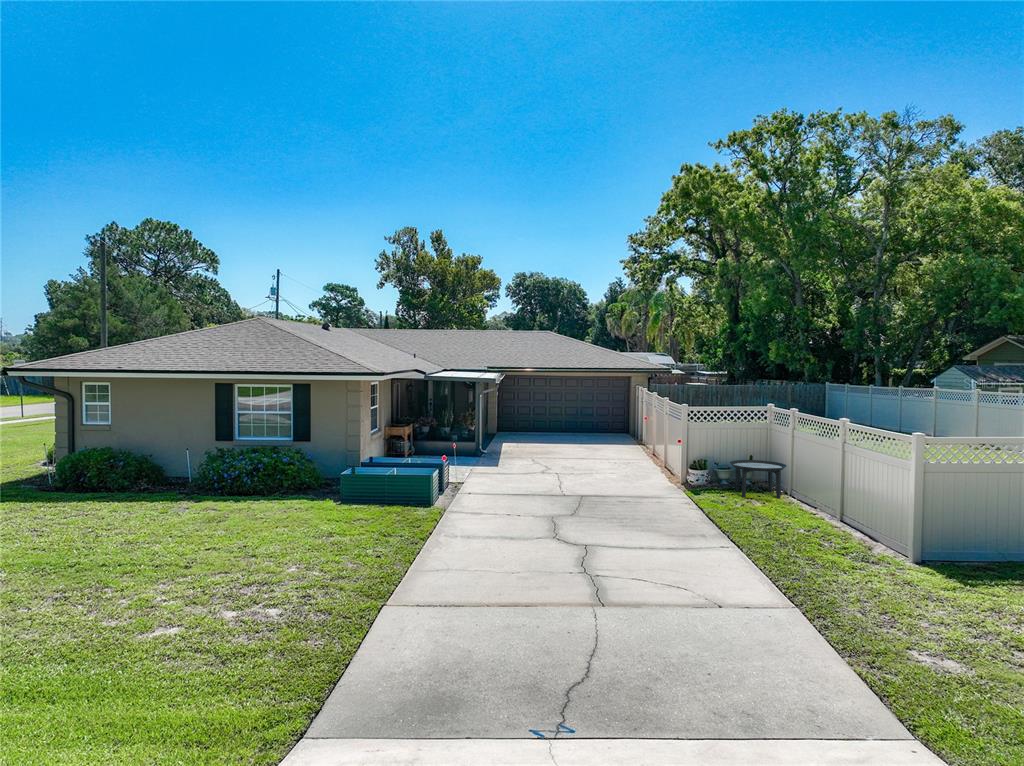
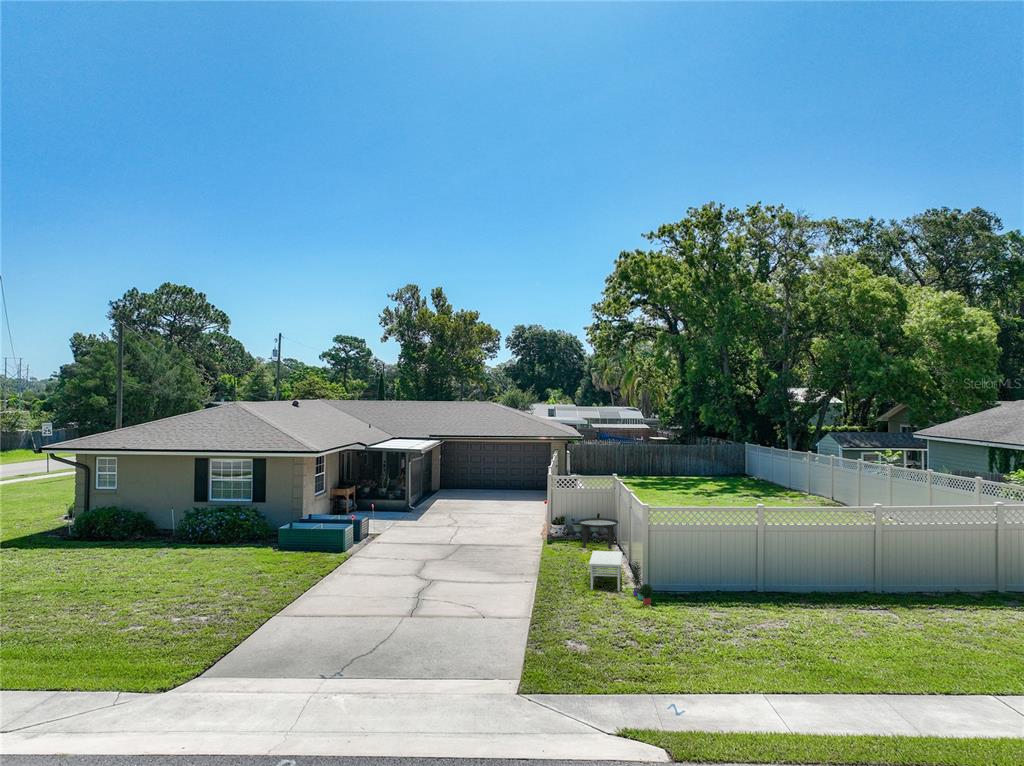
storage bench: none [821,502,907,562] -> present [589,551,622,591]
potted plant: none [927,516,998,586] -> present [631,561,653,605]

